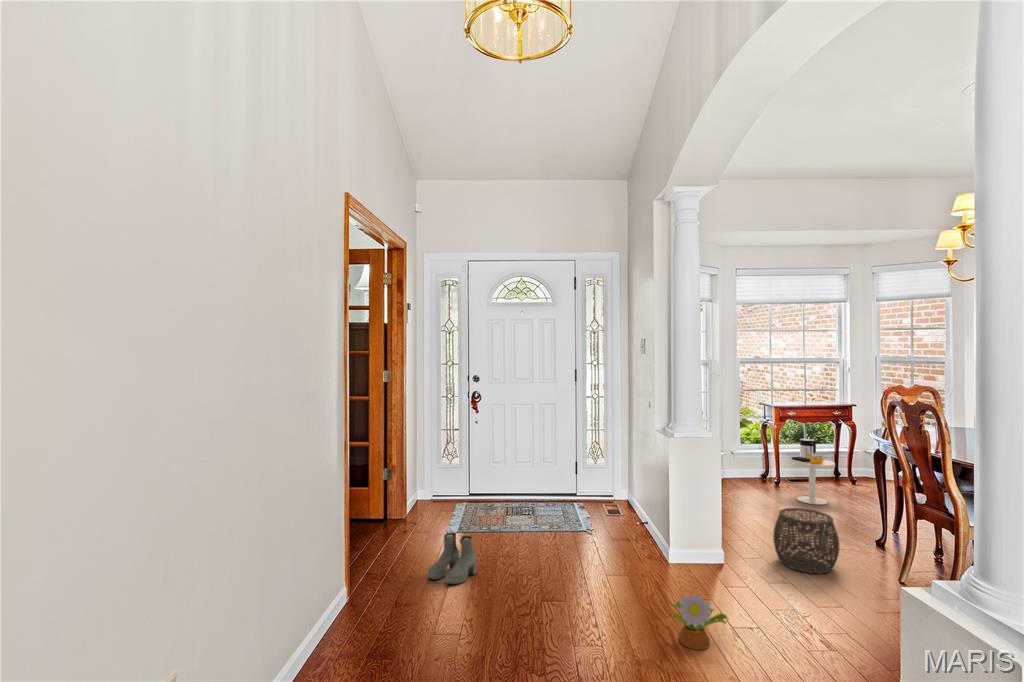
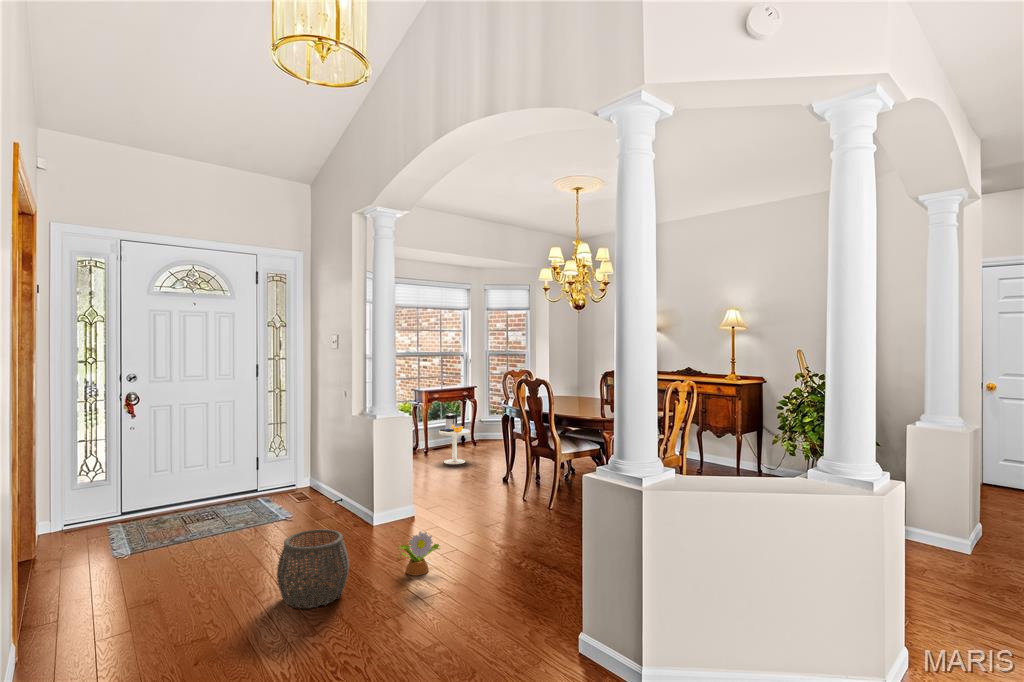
woven basket: present [773,508,840,574] -> present [277,529,349,608]
boots: present [428,533,477,584] -> none [132,542,189,598]

